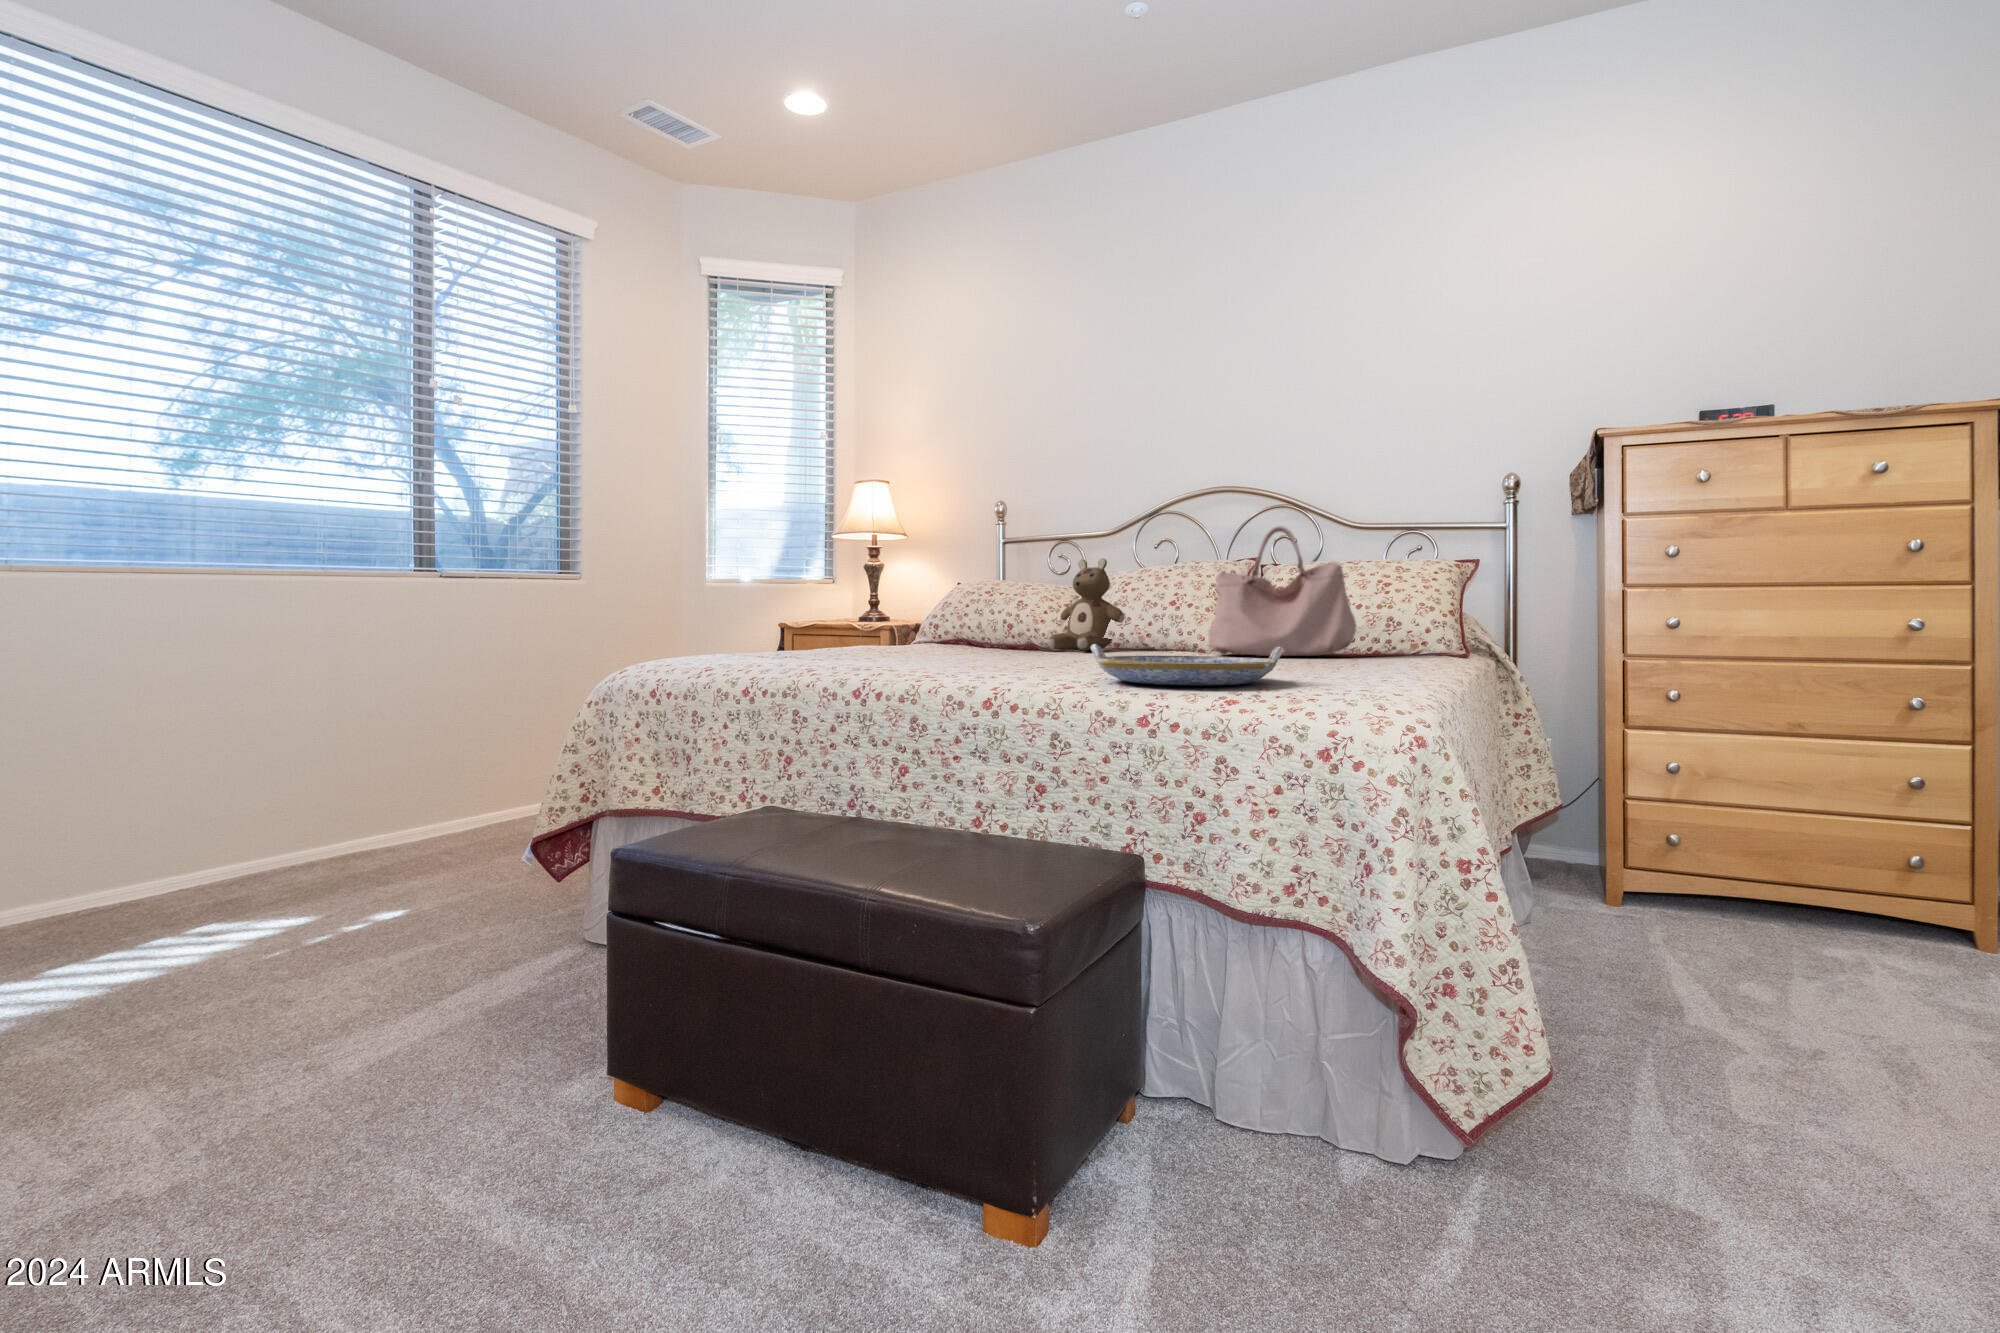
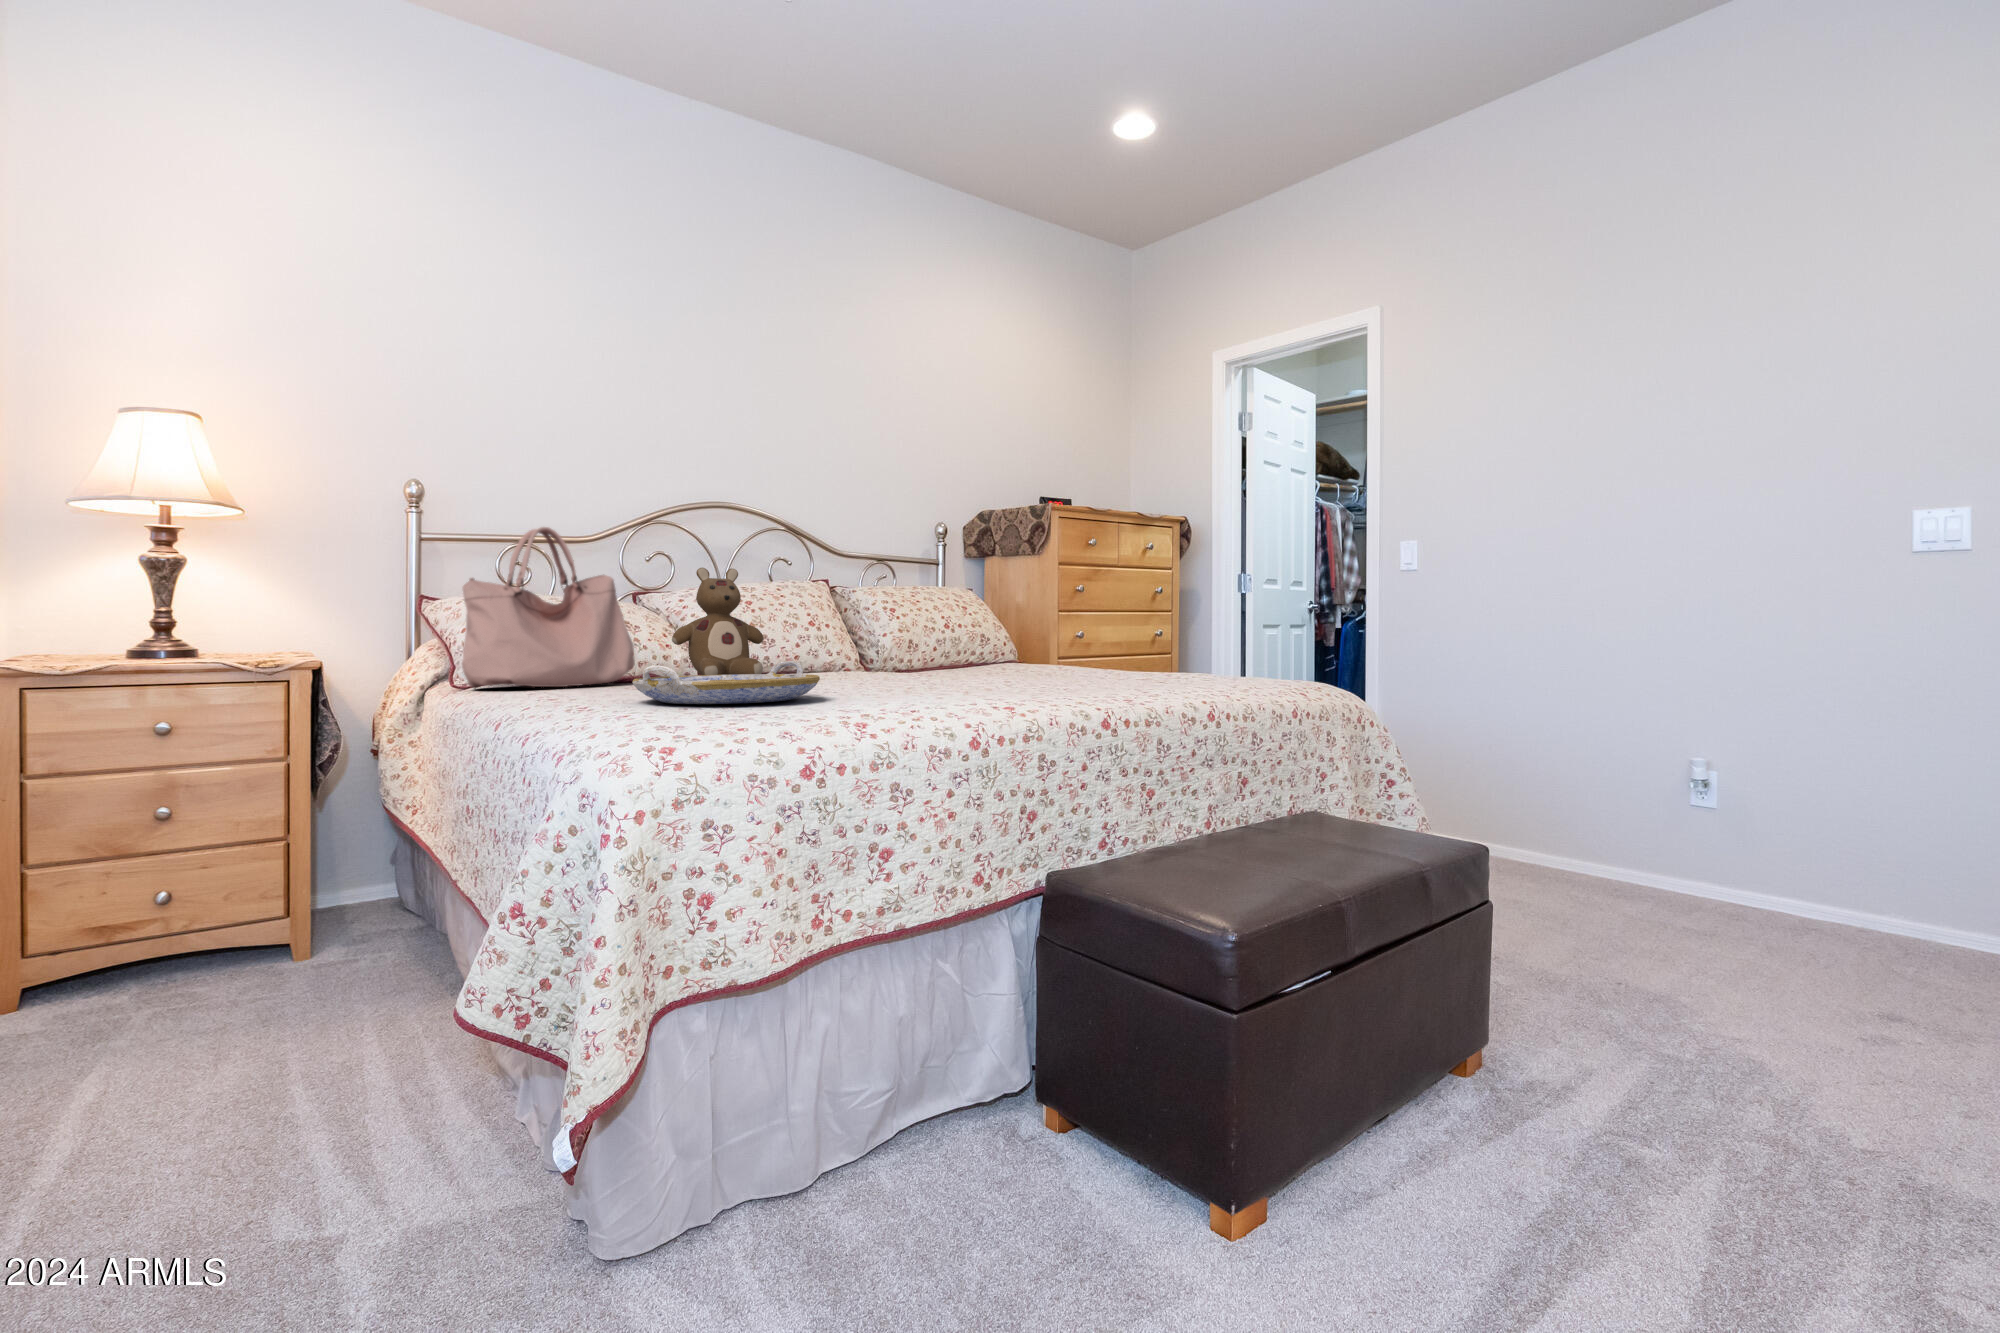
handbag: present [1208,526,1357,656] -> present [462,527,635,688]
serving tray: present [1090,644,1284,686] -> present [632,661,820,704]

